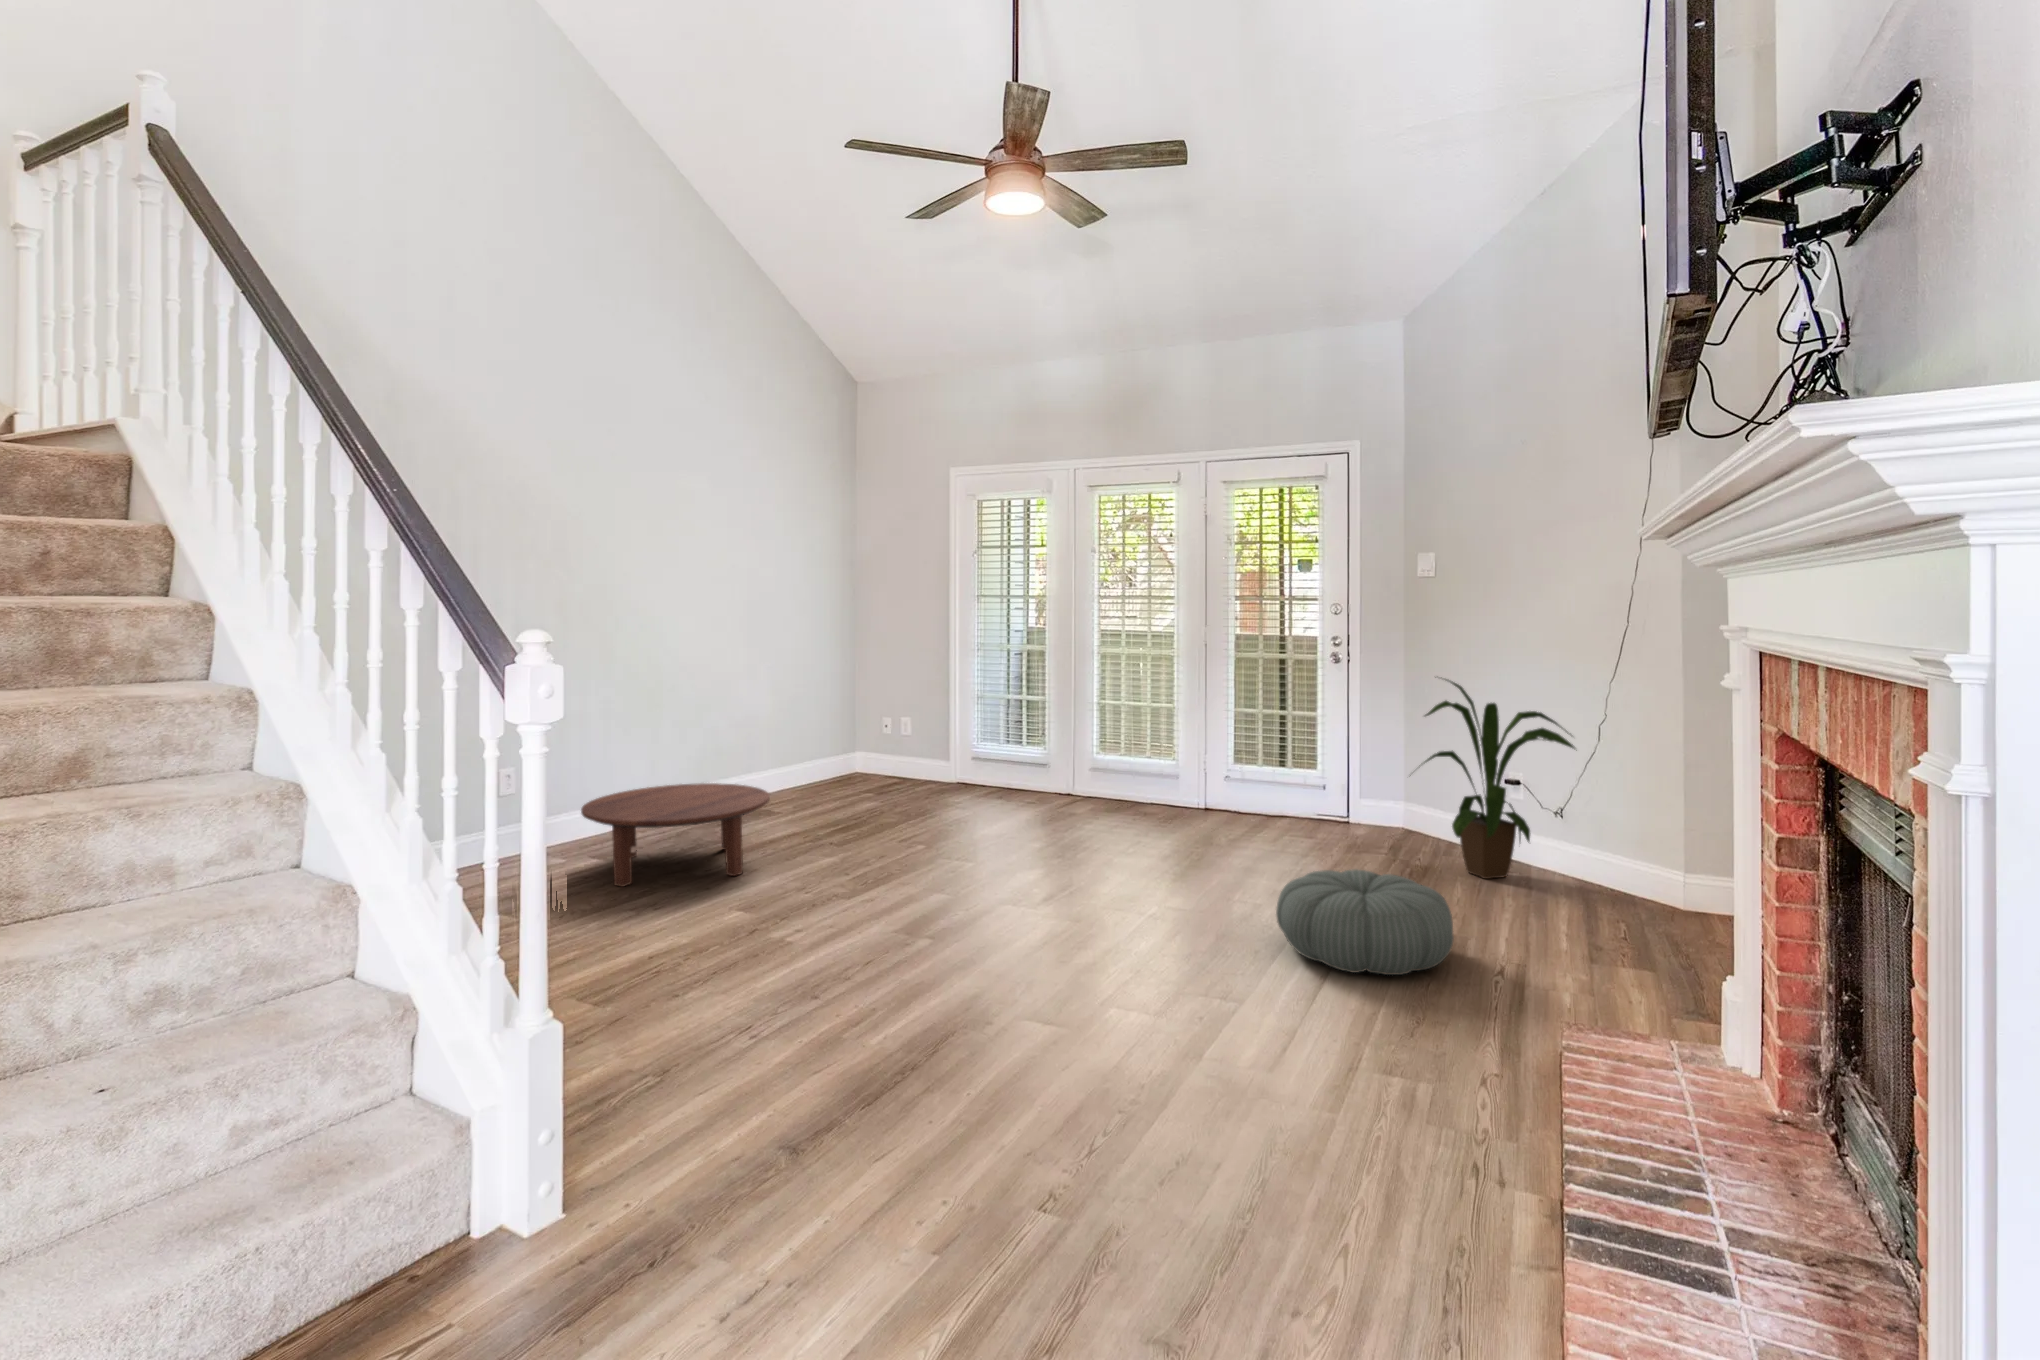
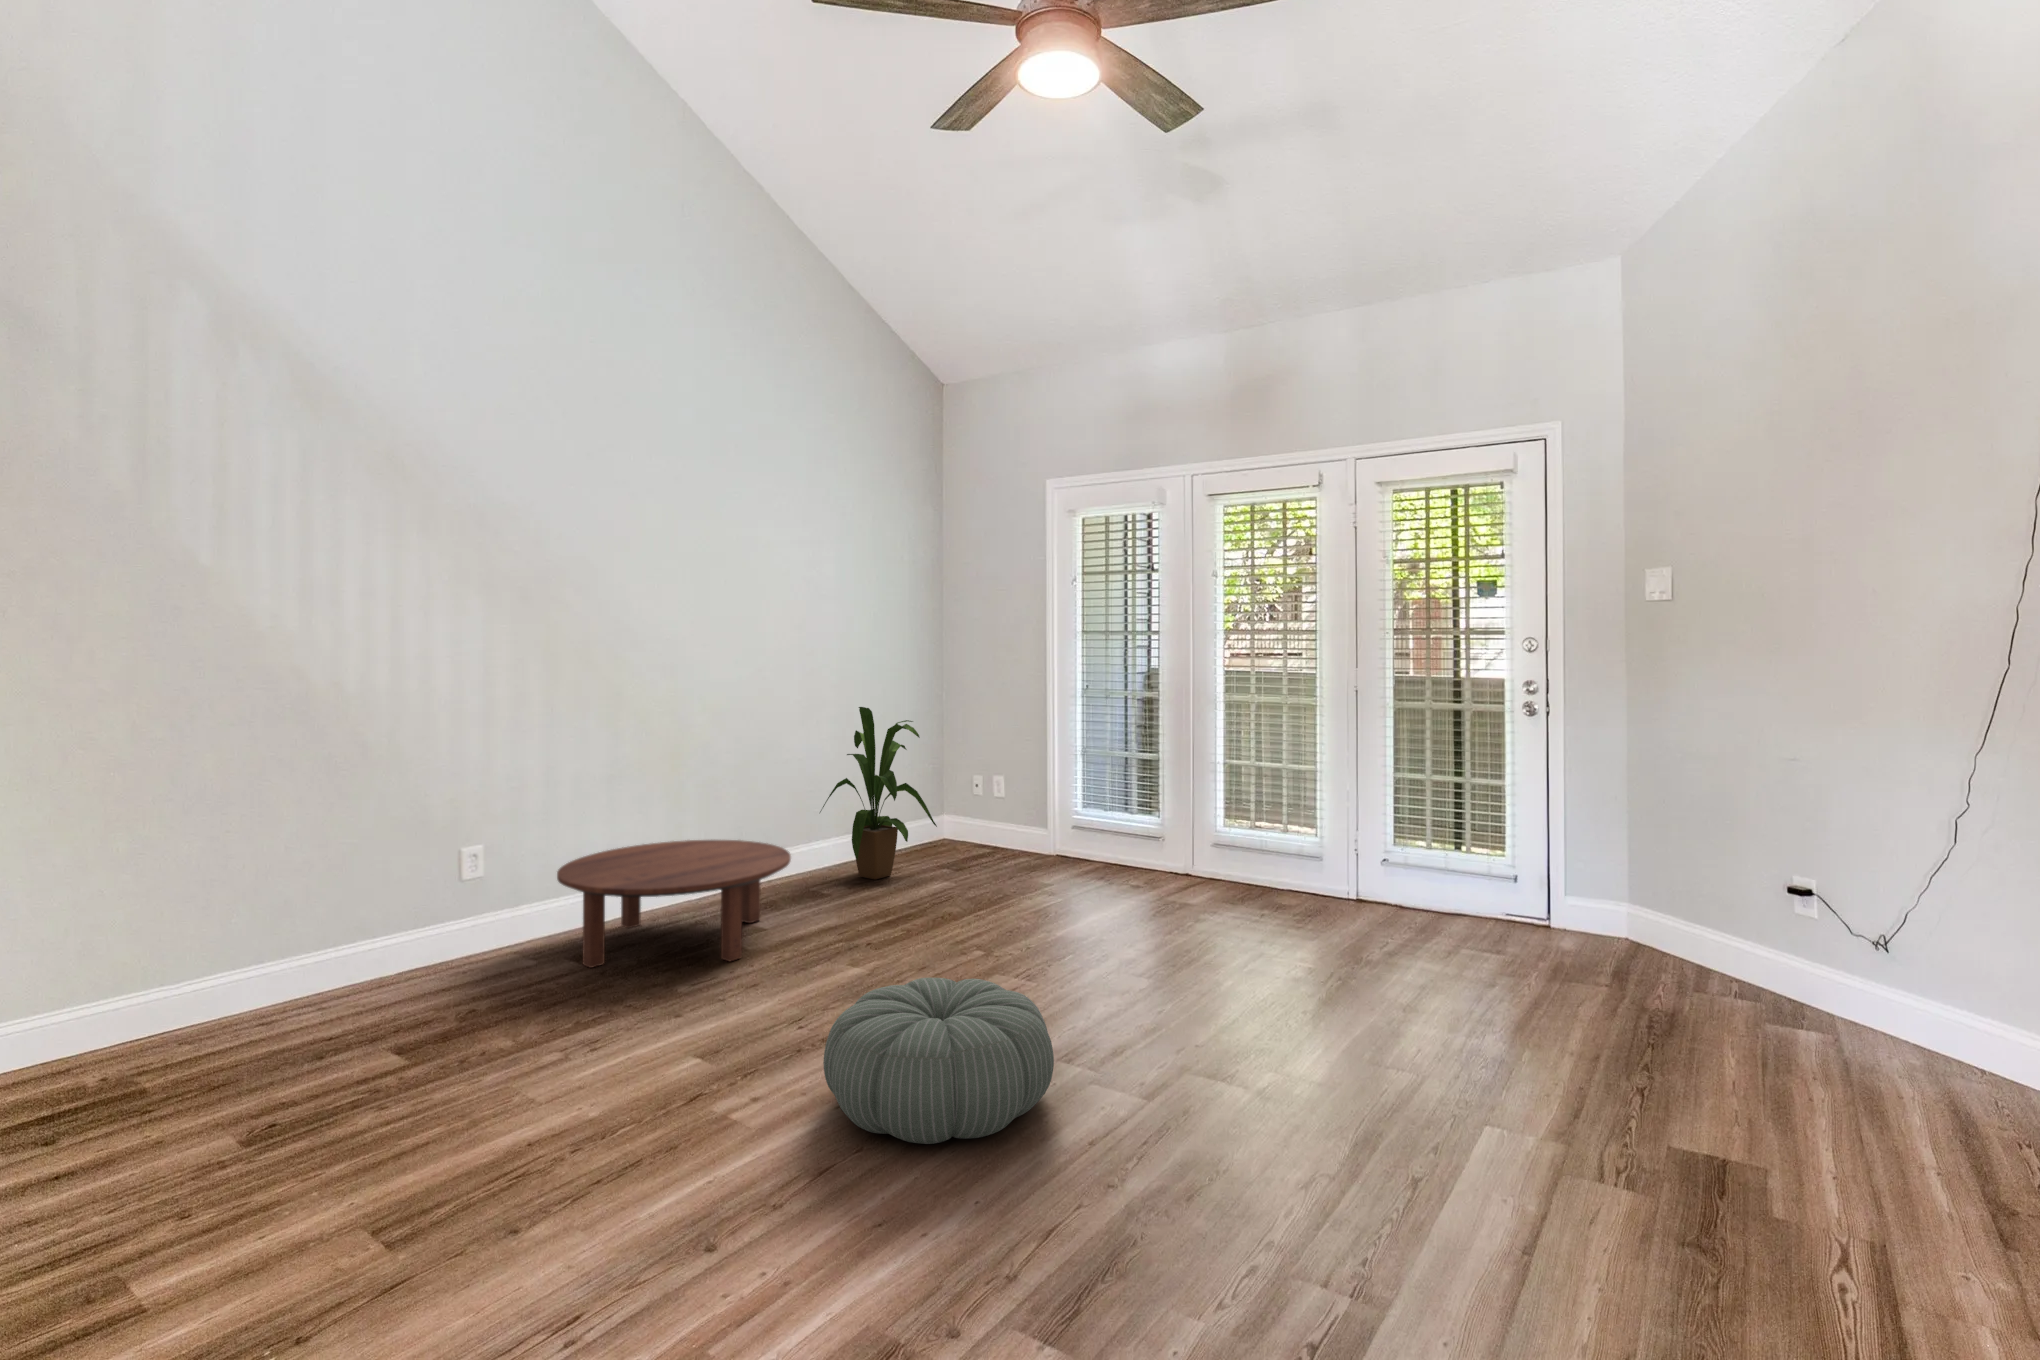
house plant: present [1424,679,1575,879] -> present [820,707,937,880]
pouf: present [1276,869,1454,975] -> present [823,978,1054,1144]

